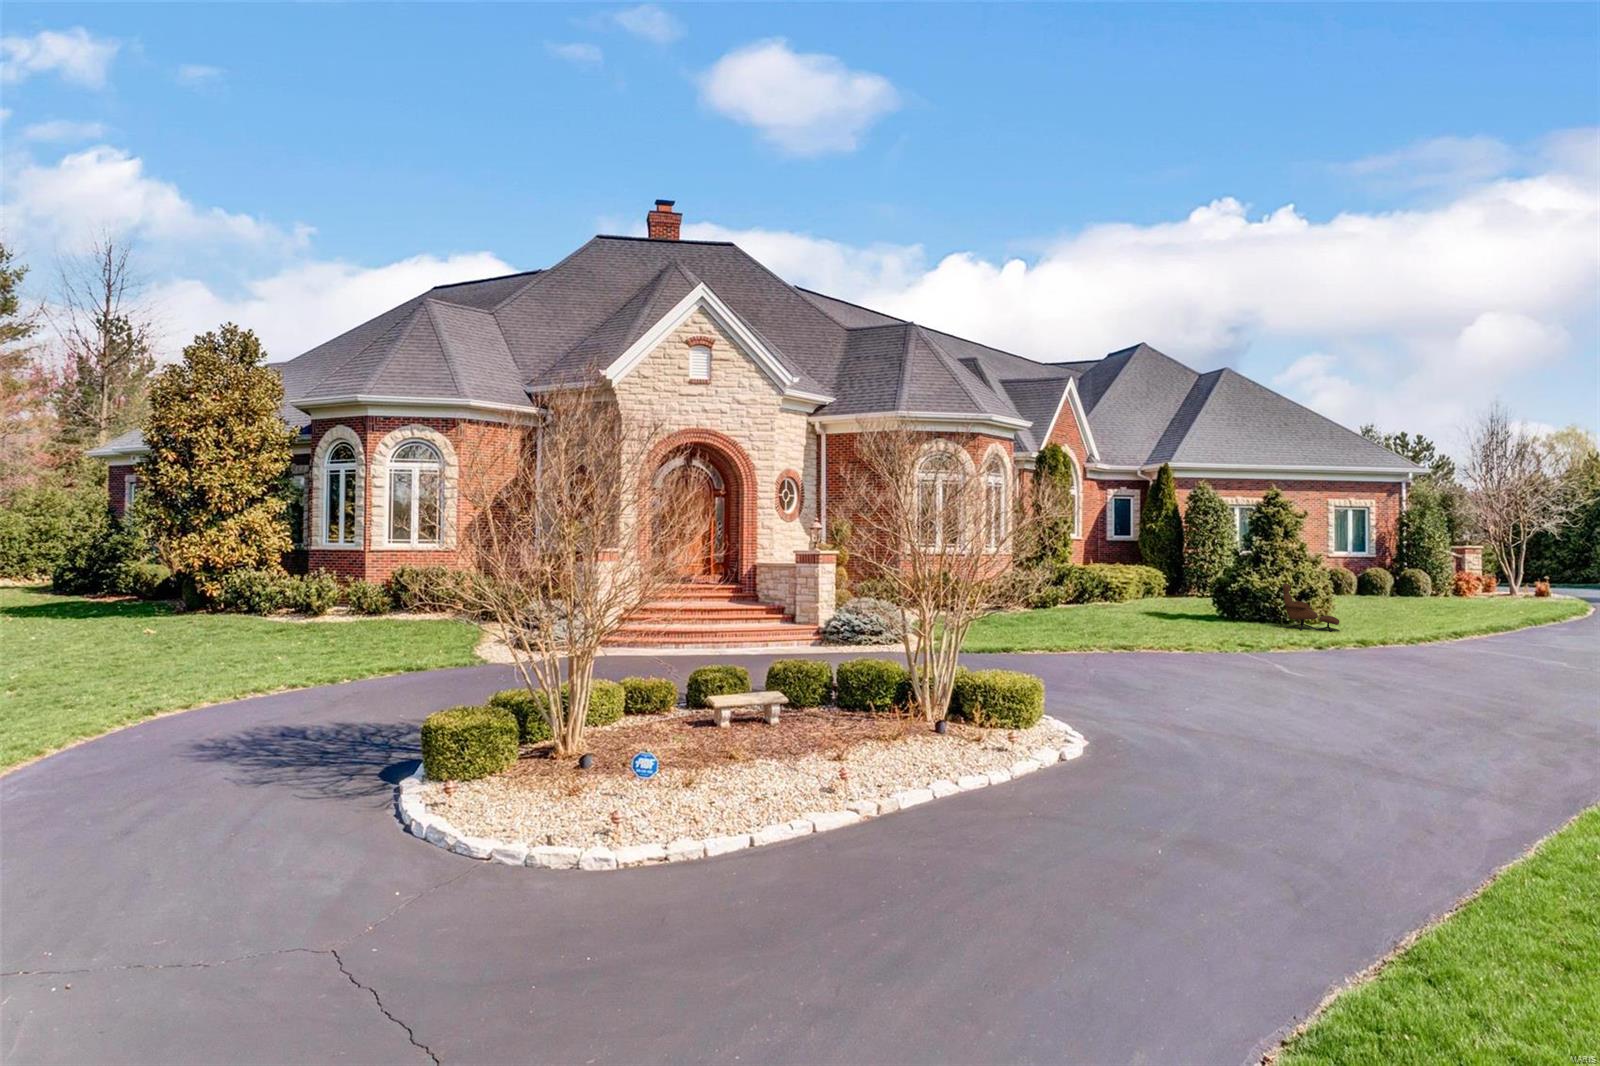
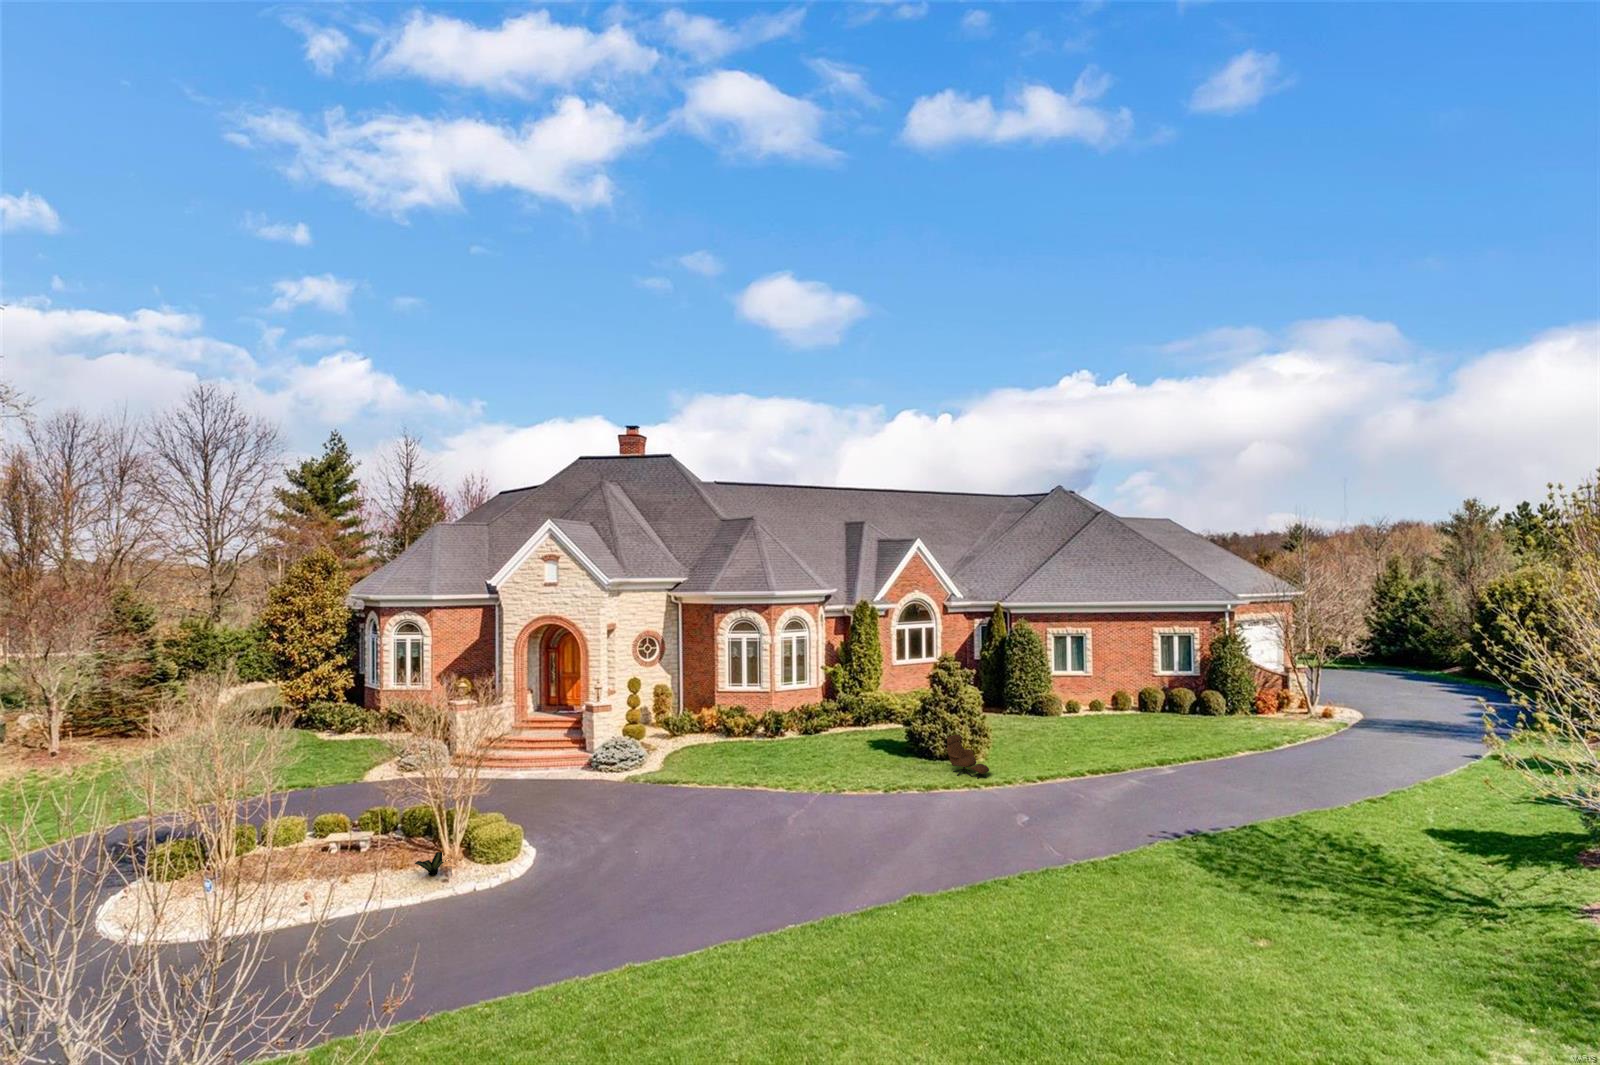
potted plant: none [856,690,913,722] -> present [415,852,452,876]

